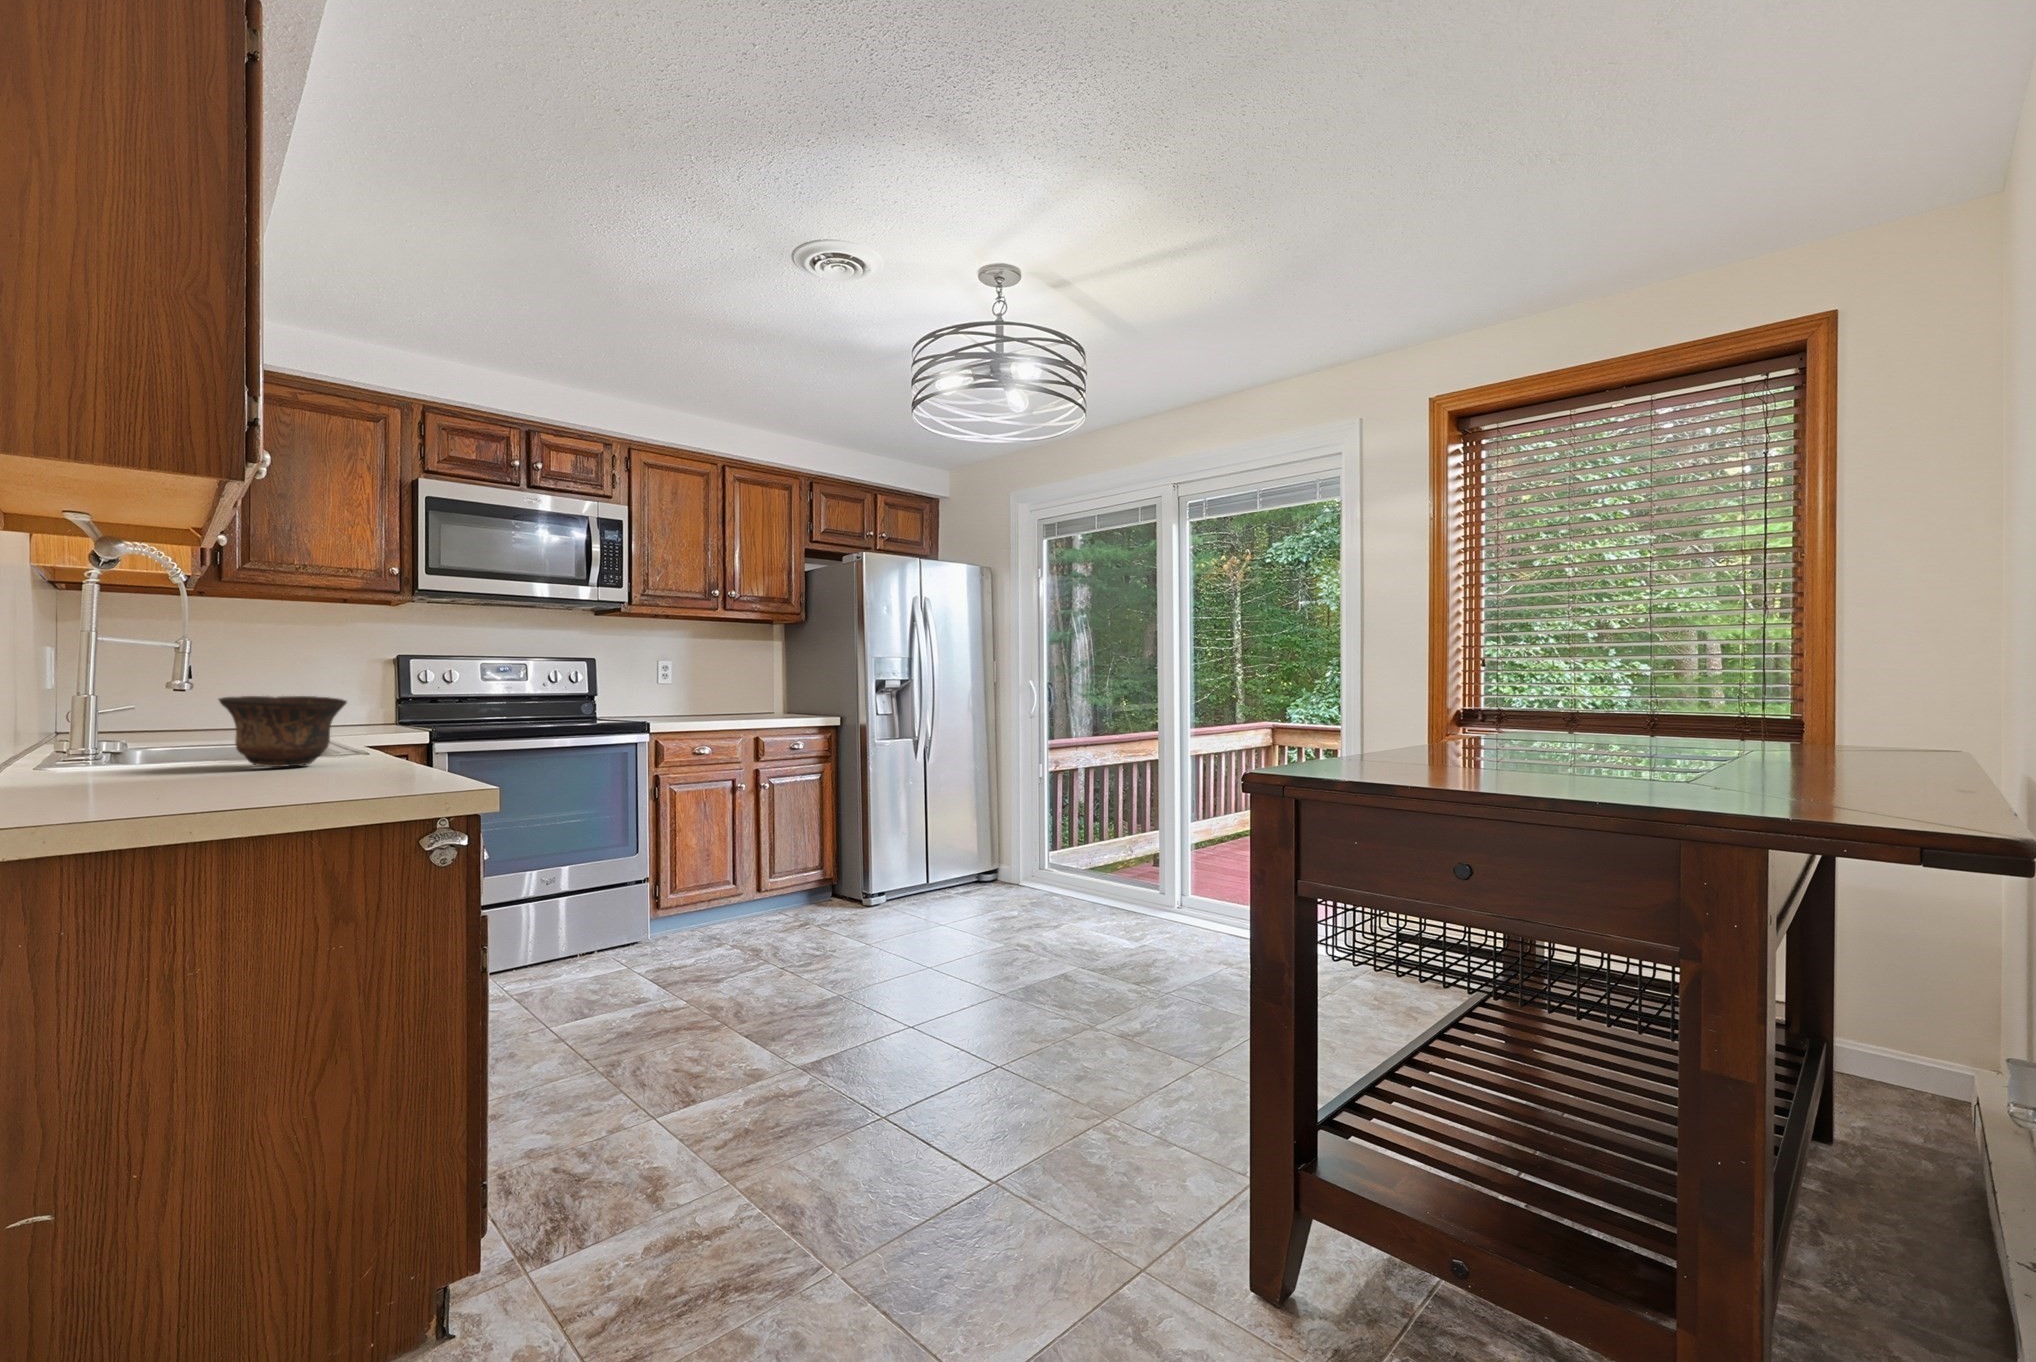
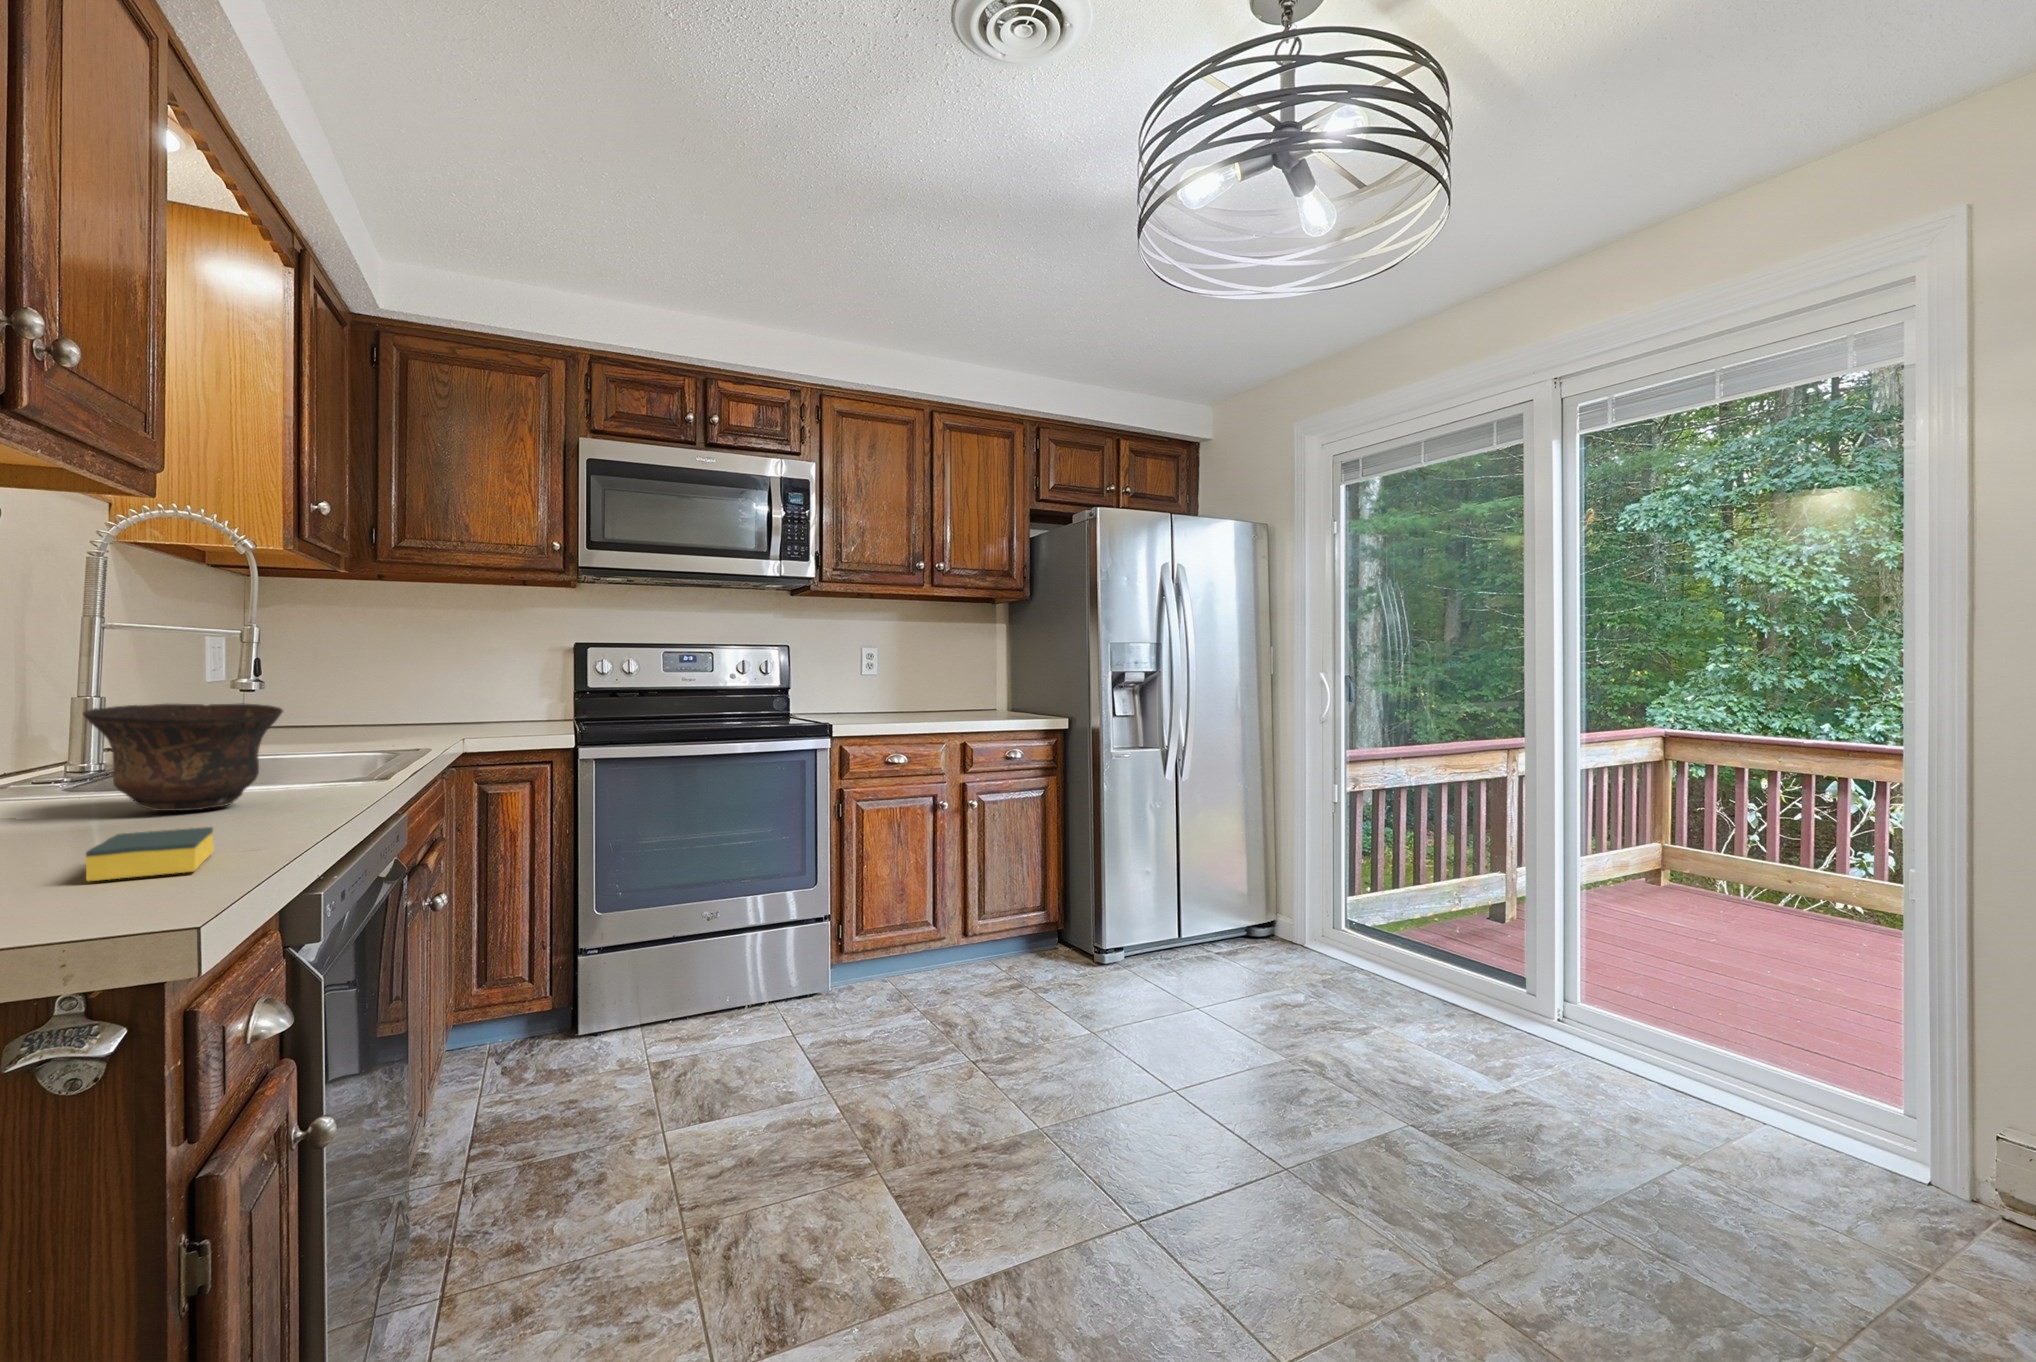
sponge: none [349,761,422,783] -> present [86,827,214,881]

